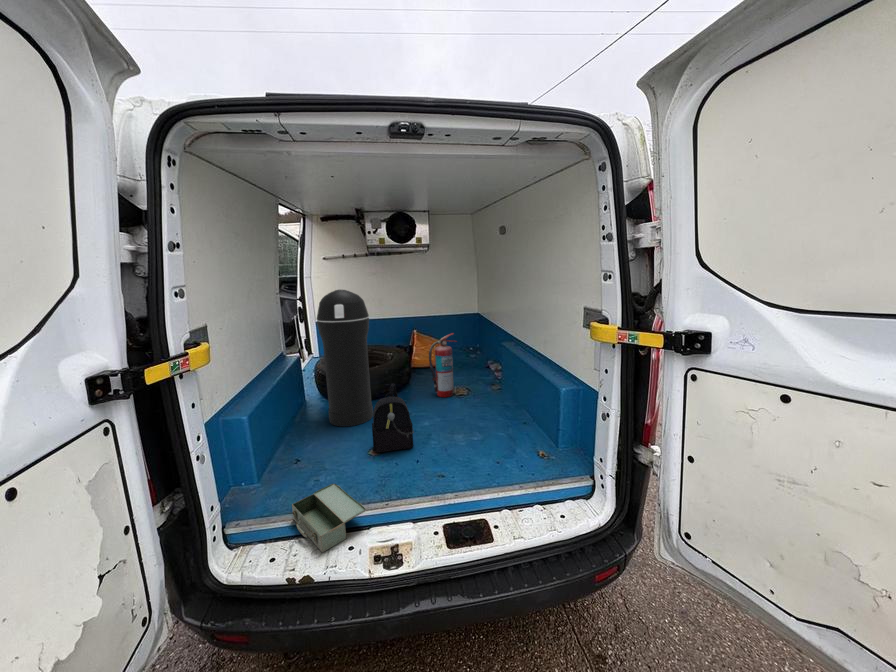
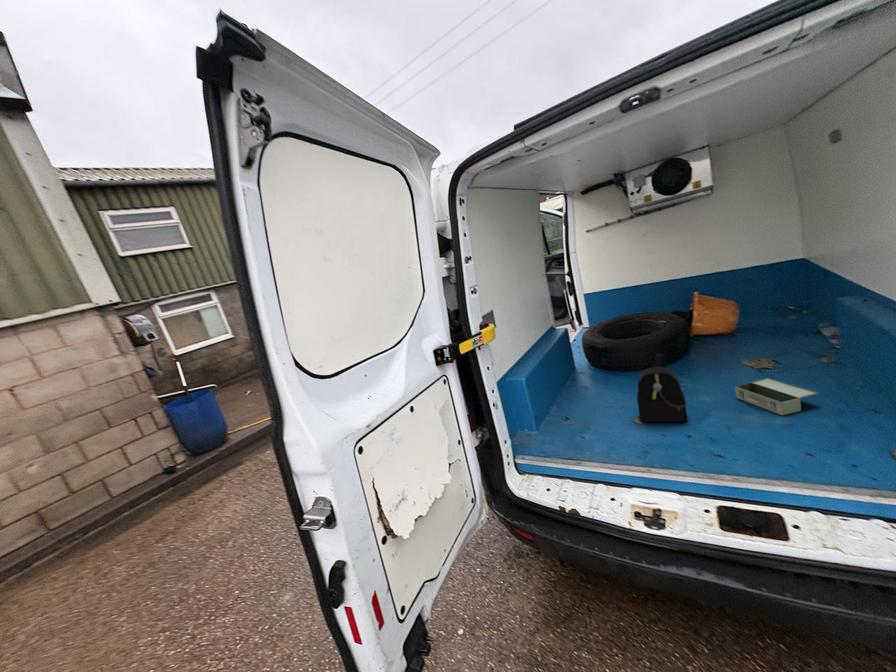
trash can: present [317,290,373,427] -> none [578,263,642,394]
fire extinguisher: present [429,333,457,397] -> none [713,291,757,370]
toolbox: present [292,484,366,552] -> present [735,378,818,415]

